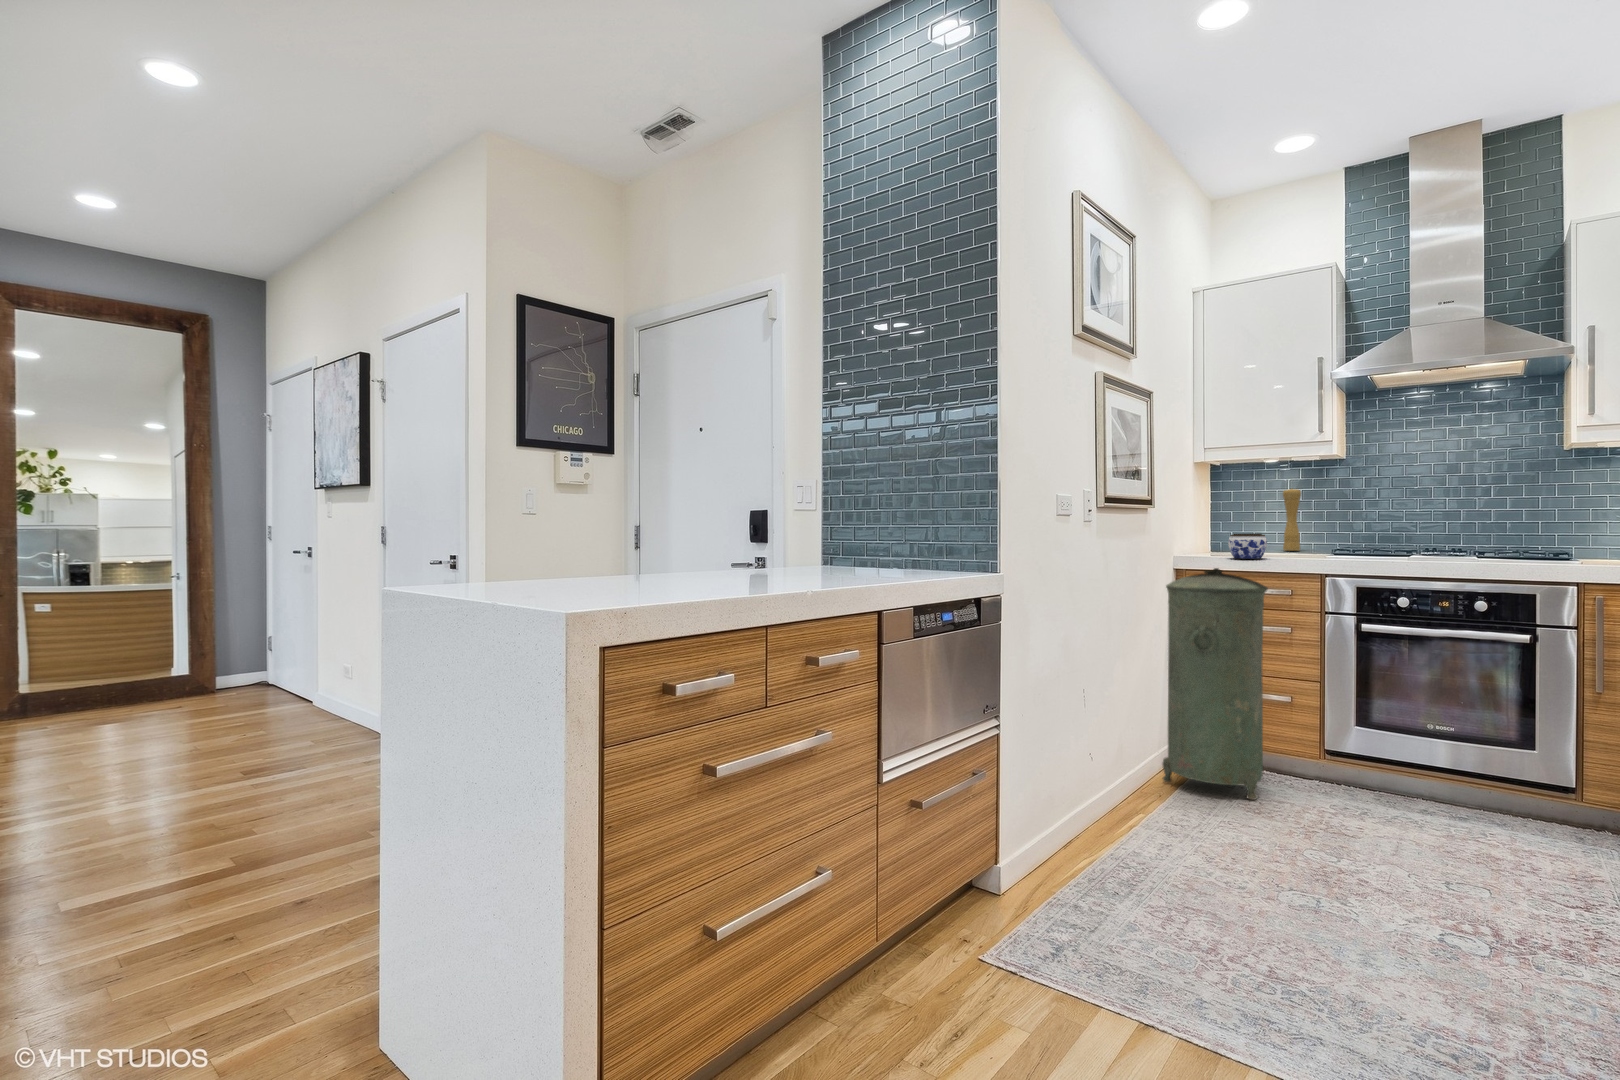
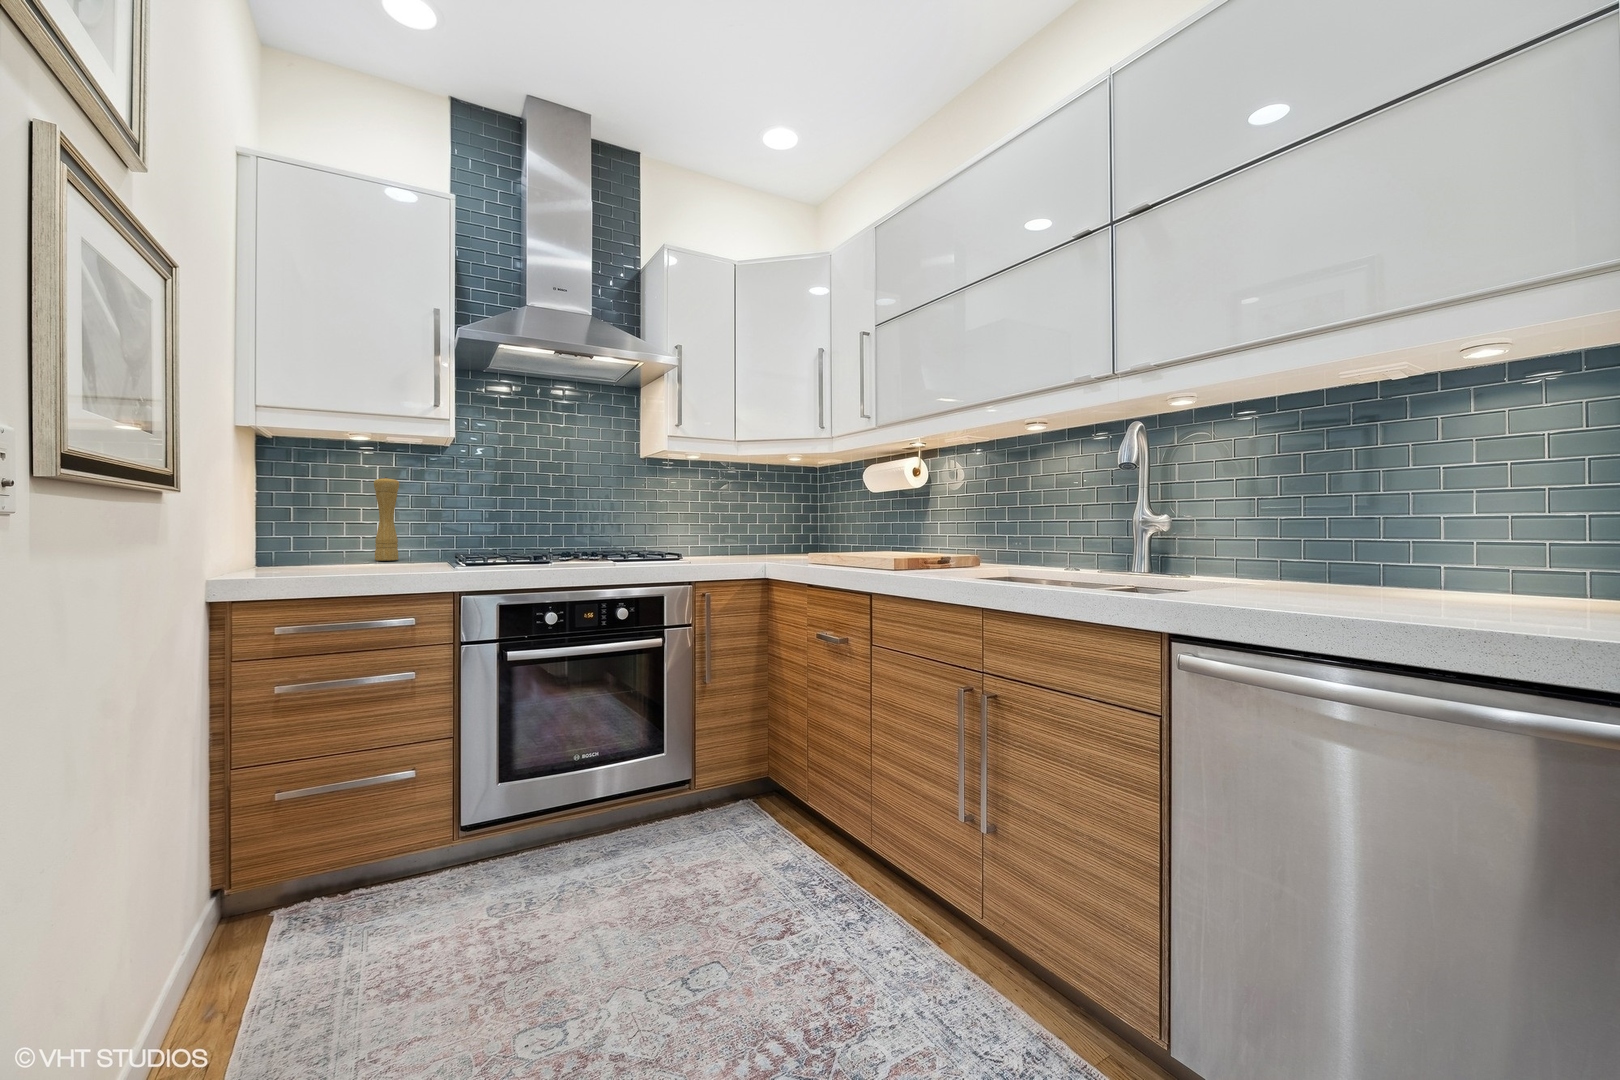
jar: present [1228,534,1267,559] -> none [313,539,376,578]
trash can: present [1163,568,1268,800] -> none [202,599,405,1021]

